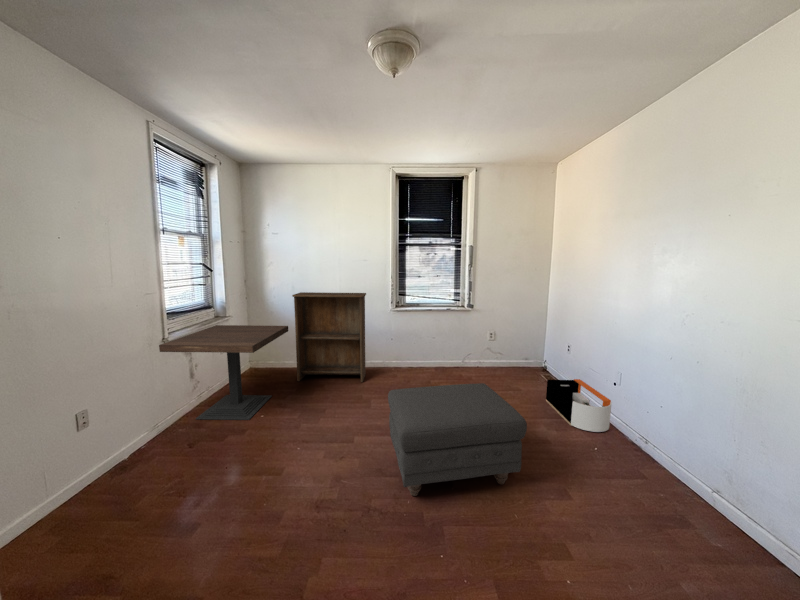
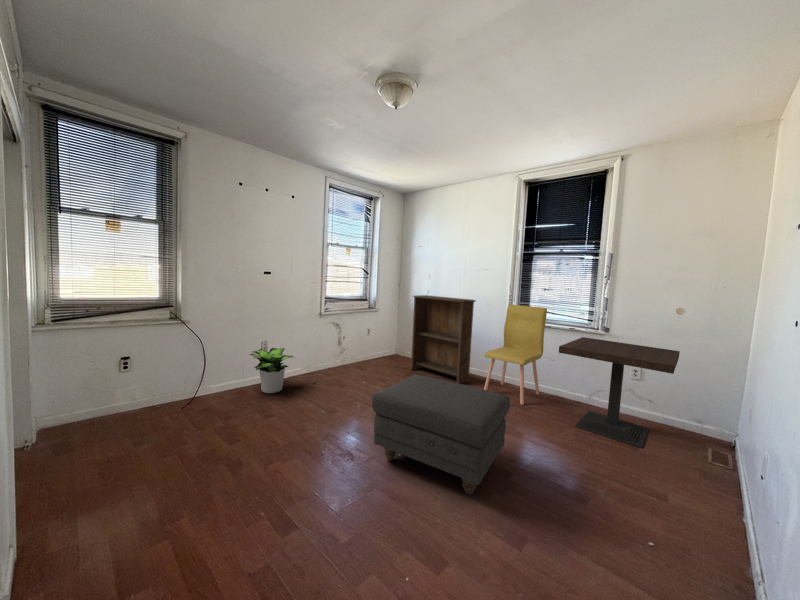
chair: none [390,294,430,383] -> present [484,305,547,405]
side table: present [159,325,288,420] -> present [559,337,680,448]
storage bin: present [546,379,612,432] -> none [657,442,746,543]
potted plant: none [55,414,169,506] -> present [250,348,293,393]

